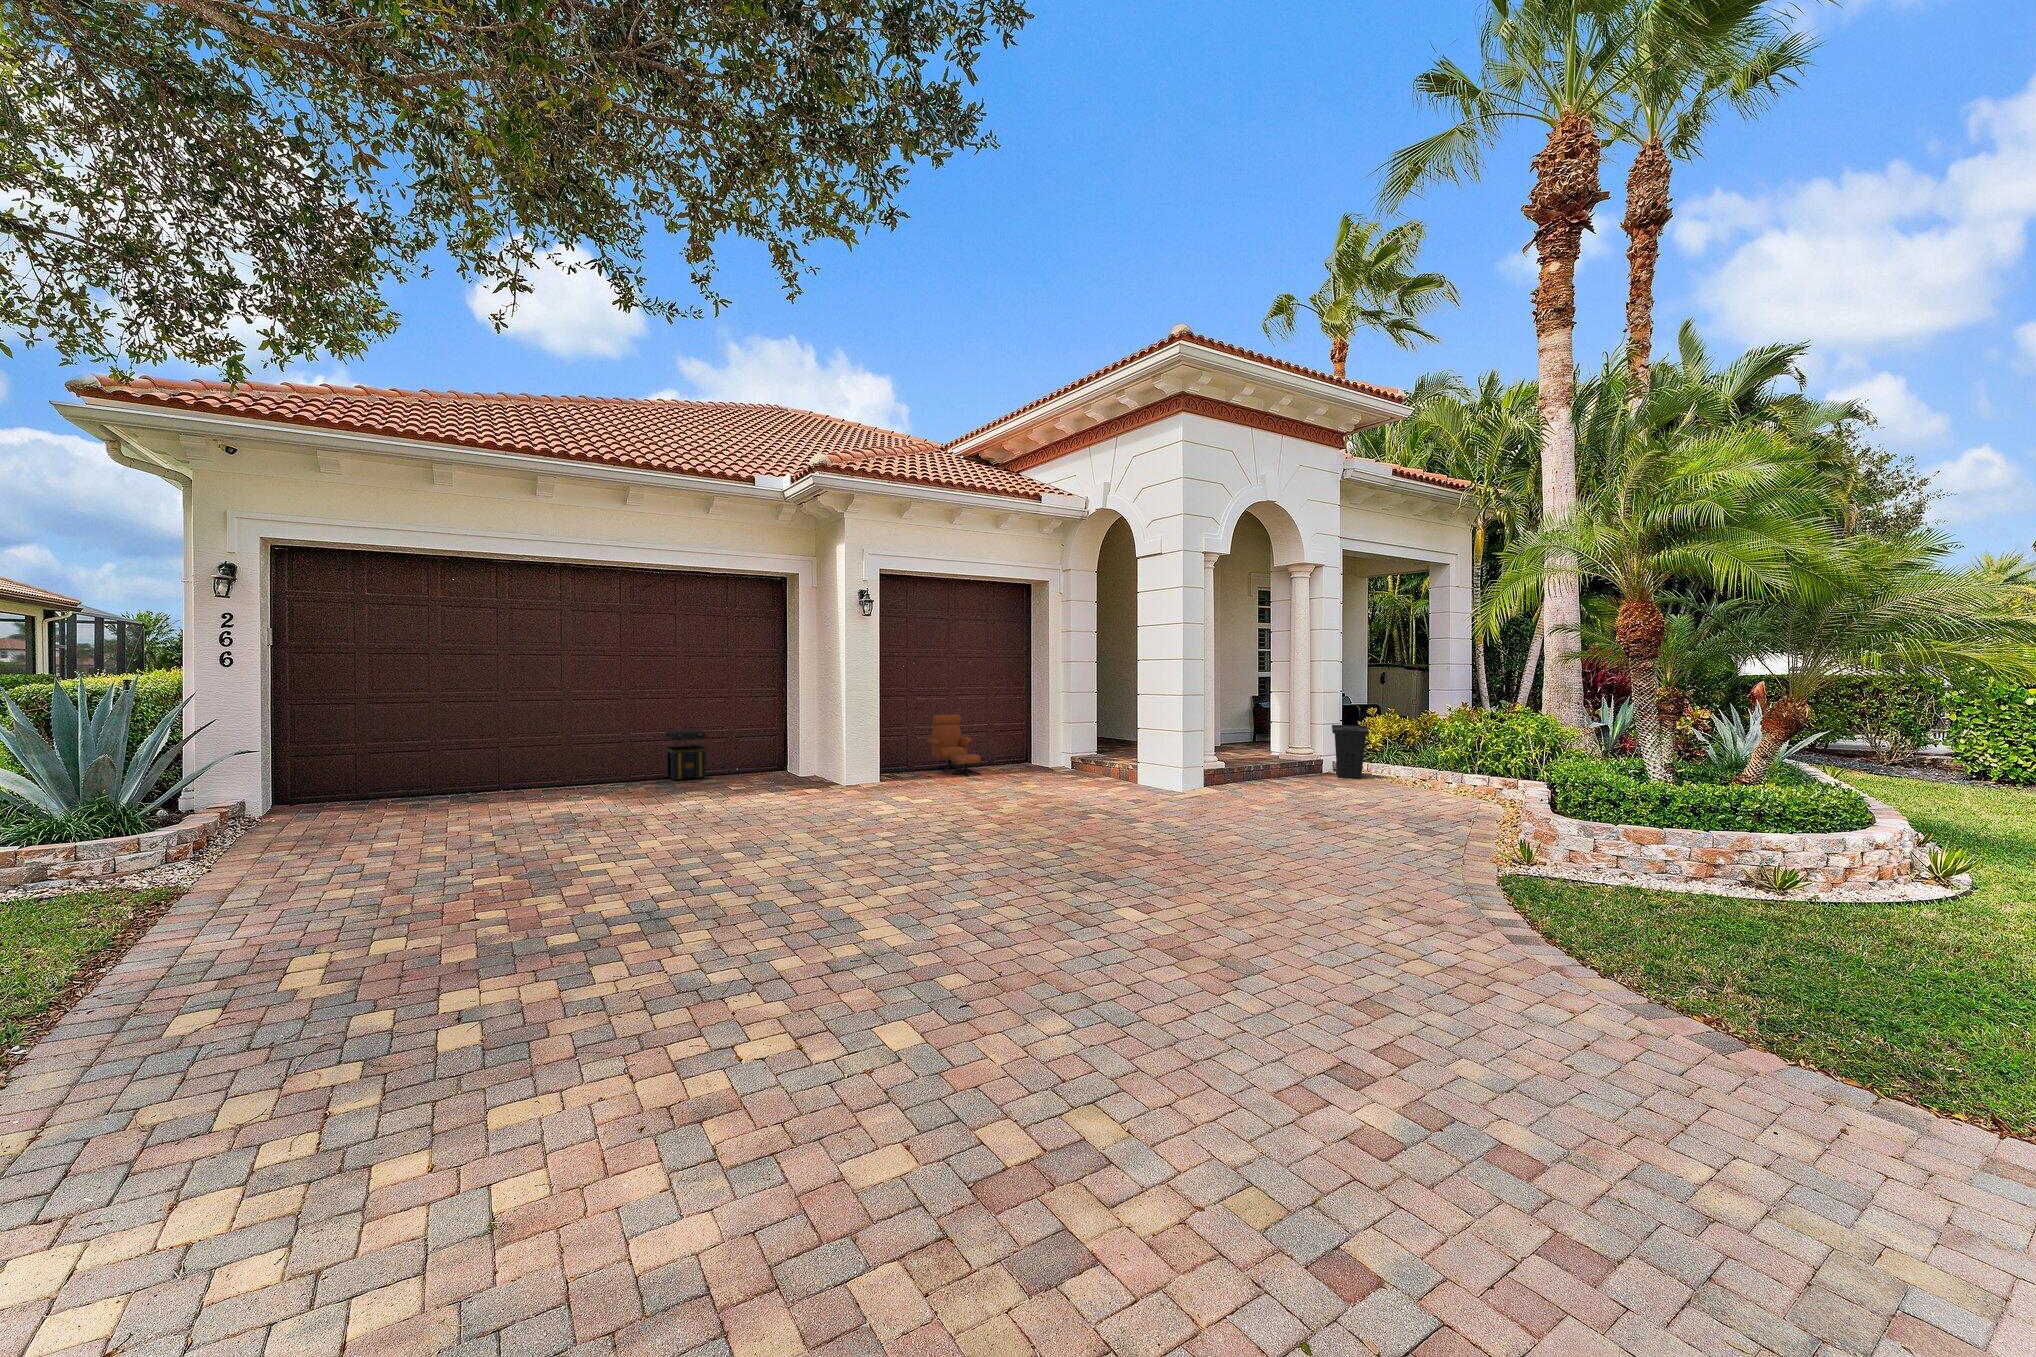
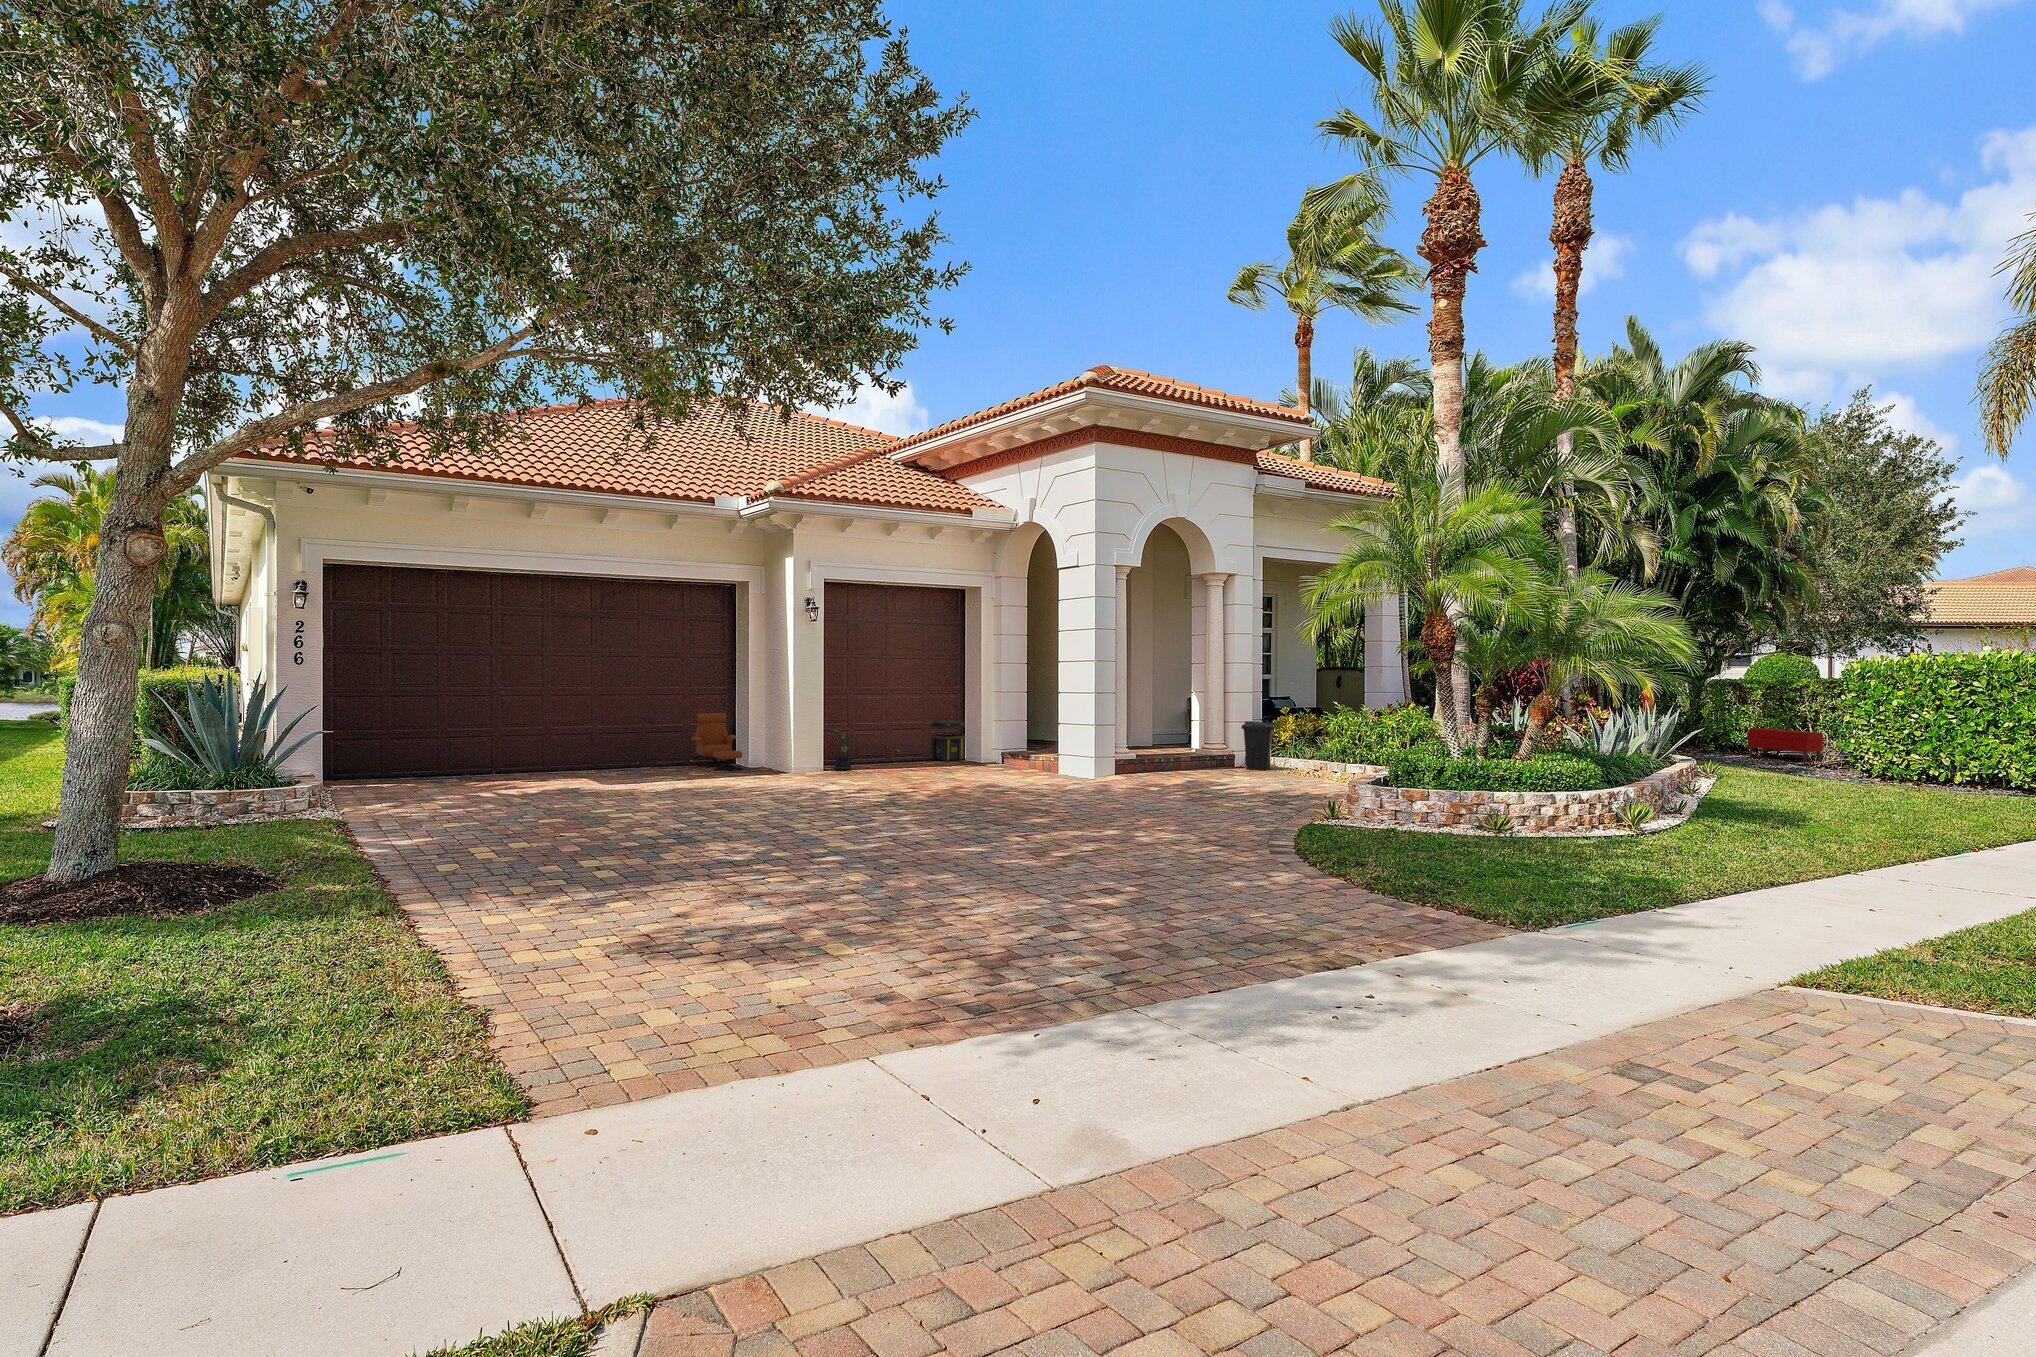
lounge chair: present [927,714,981,776] -> present [691,713,742,771]
toolbox: present [665,729,707,780] -> present [930,720,966,761]
bench: none [1842,730,1937,766] -> present [1748,728,1823,761]
potted plant: none [877,732,912,779] -> present [824,728,854,771]

